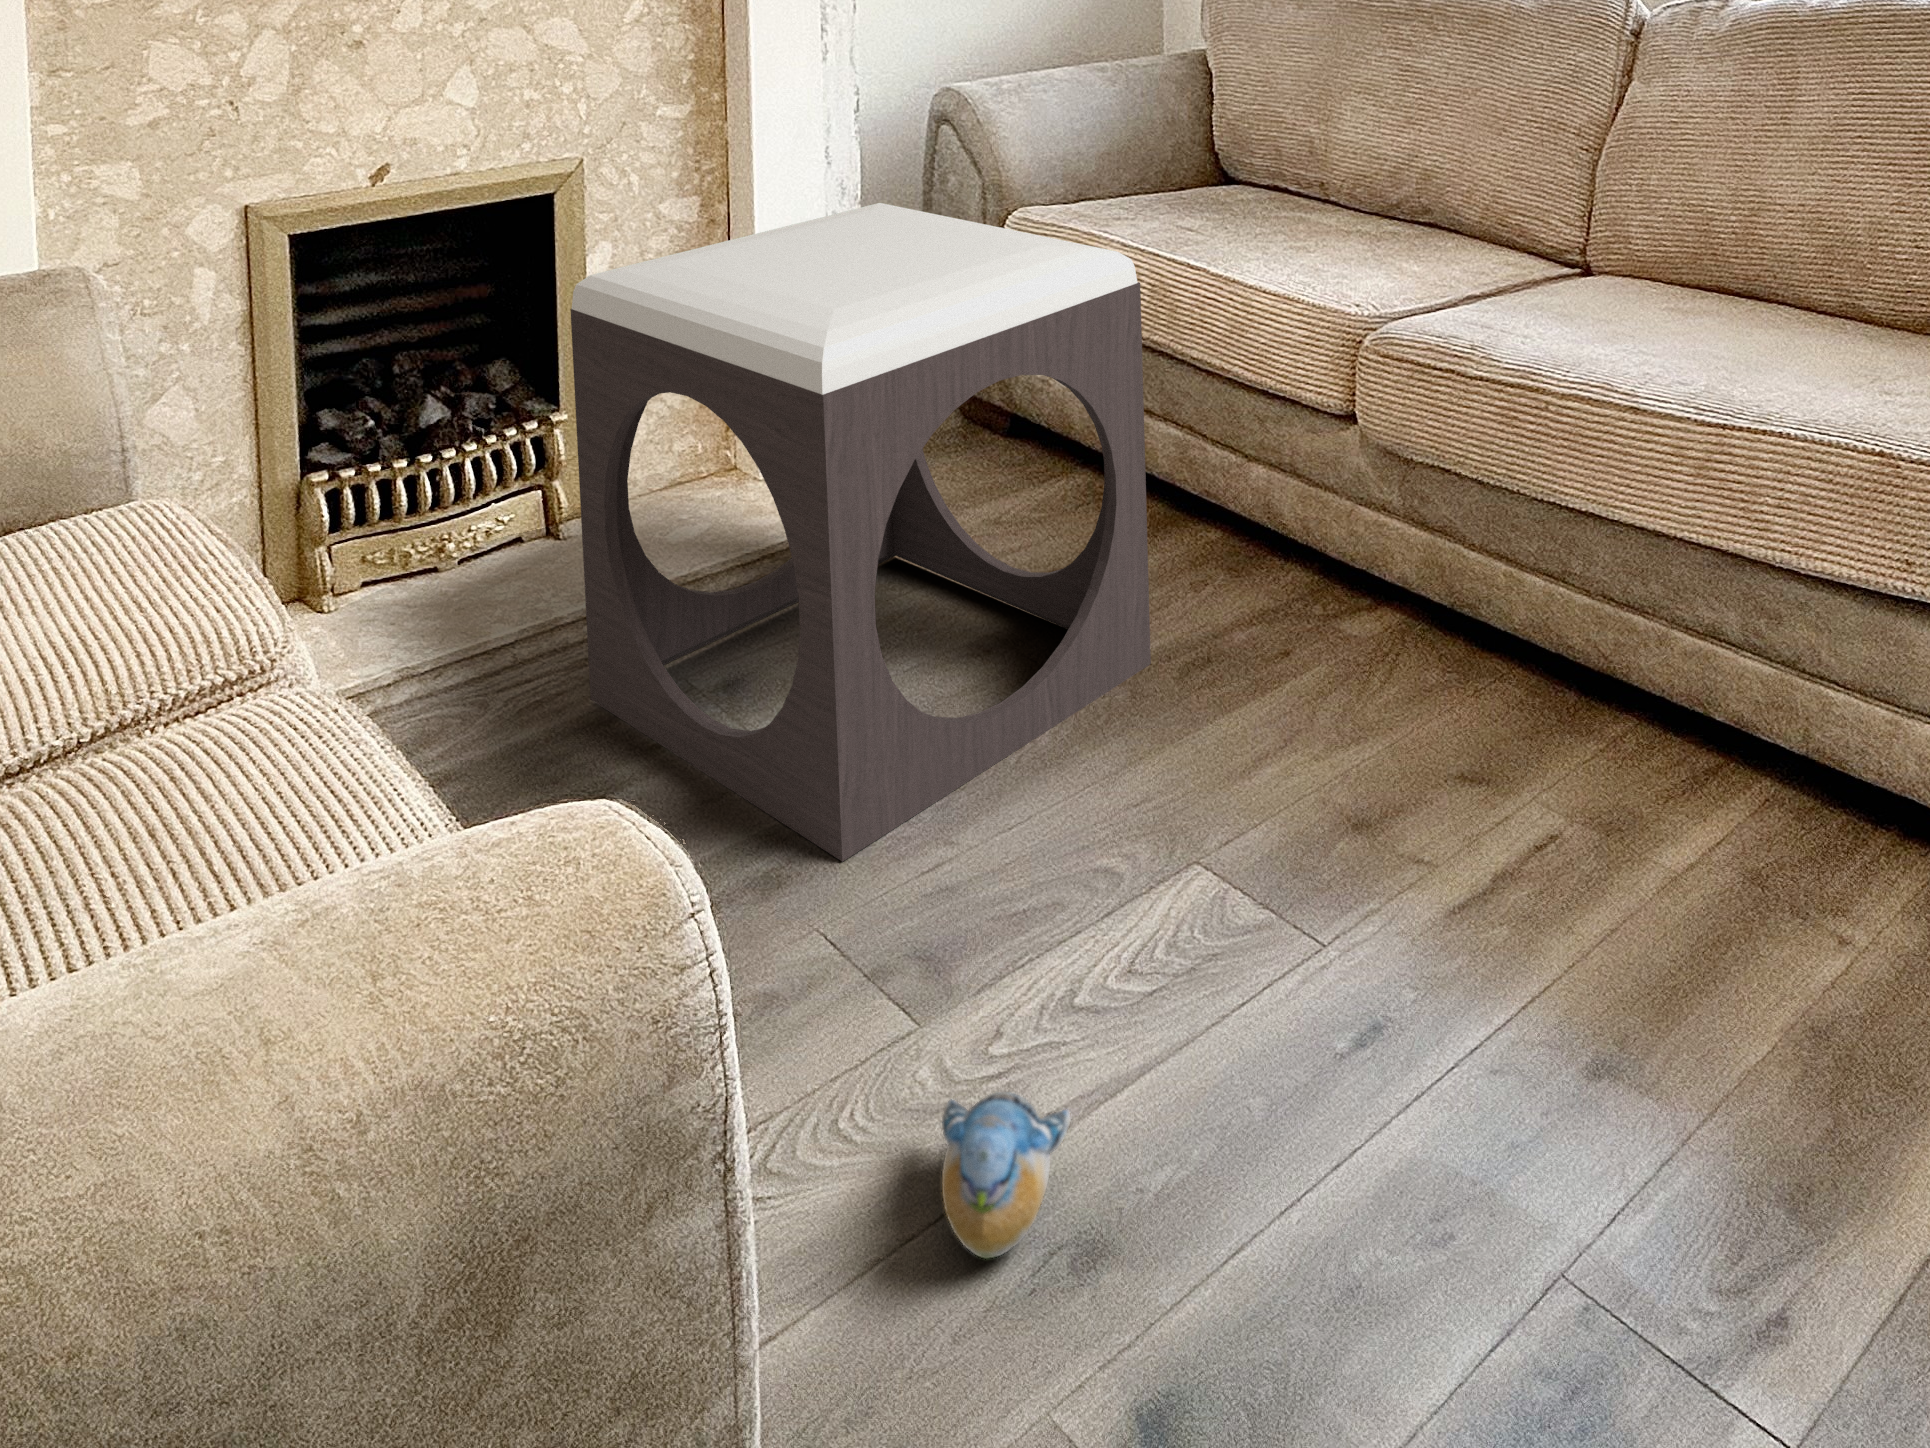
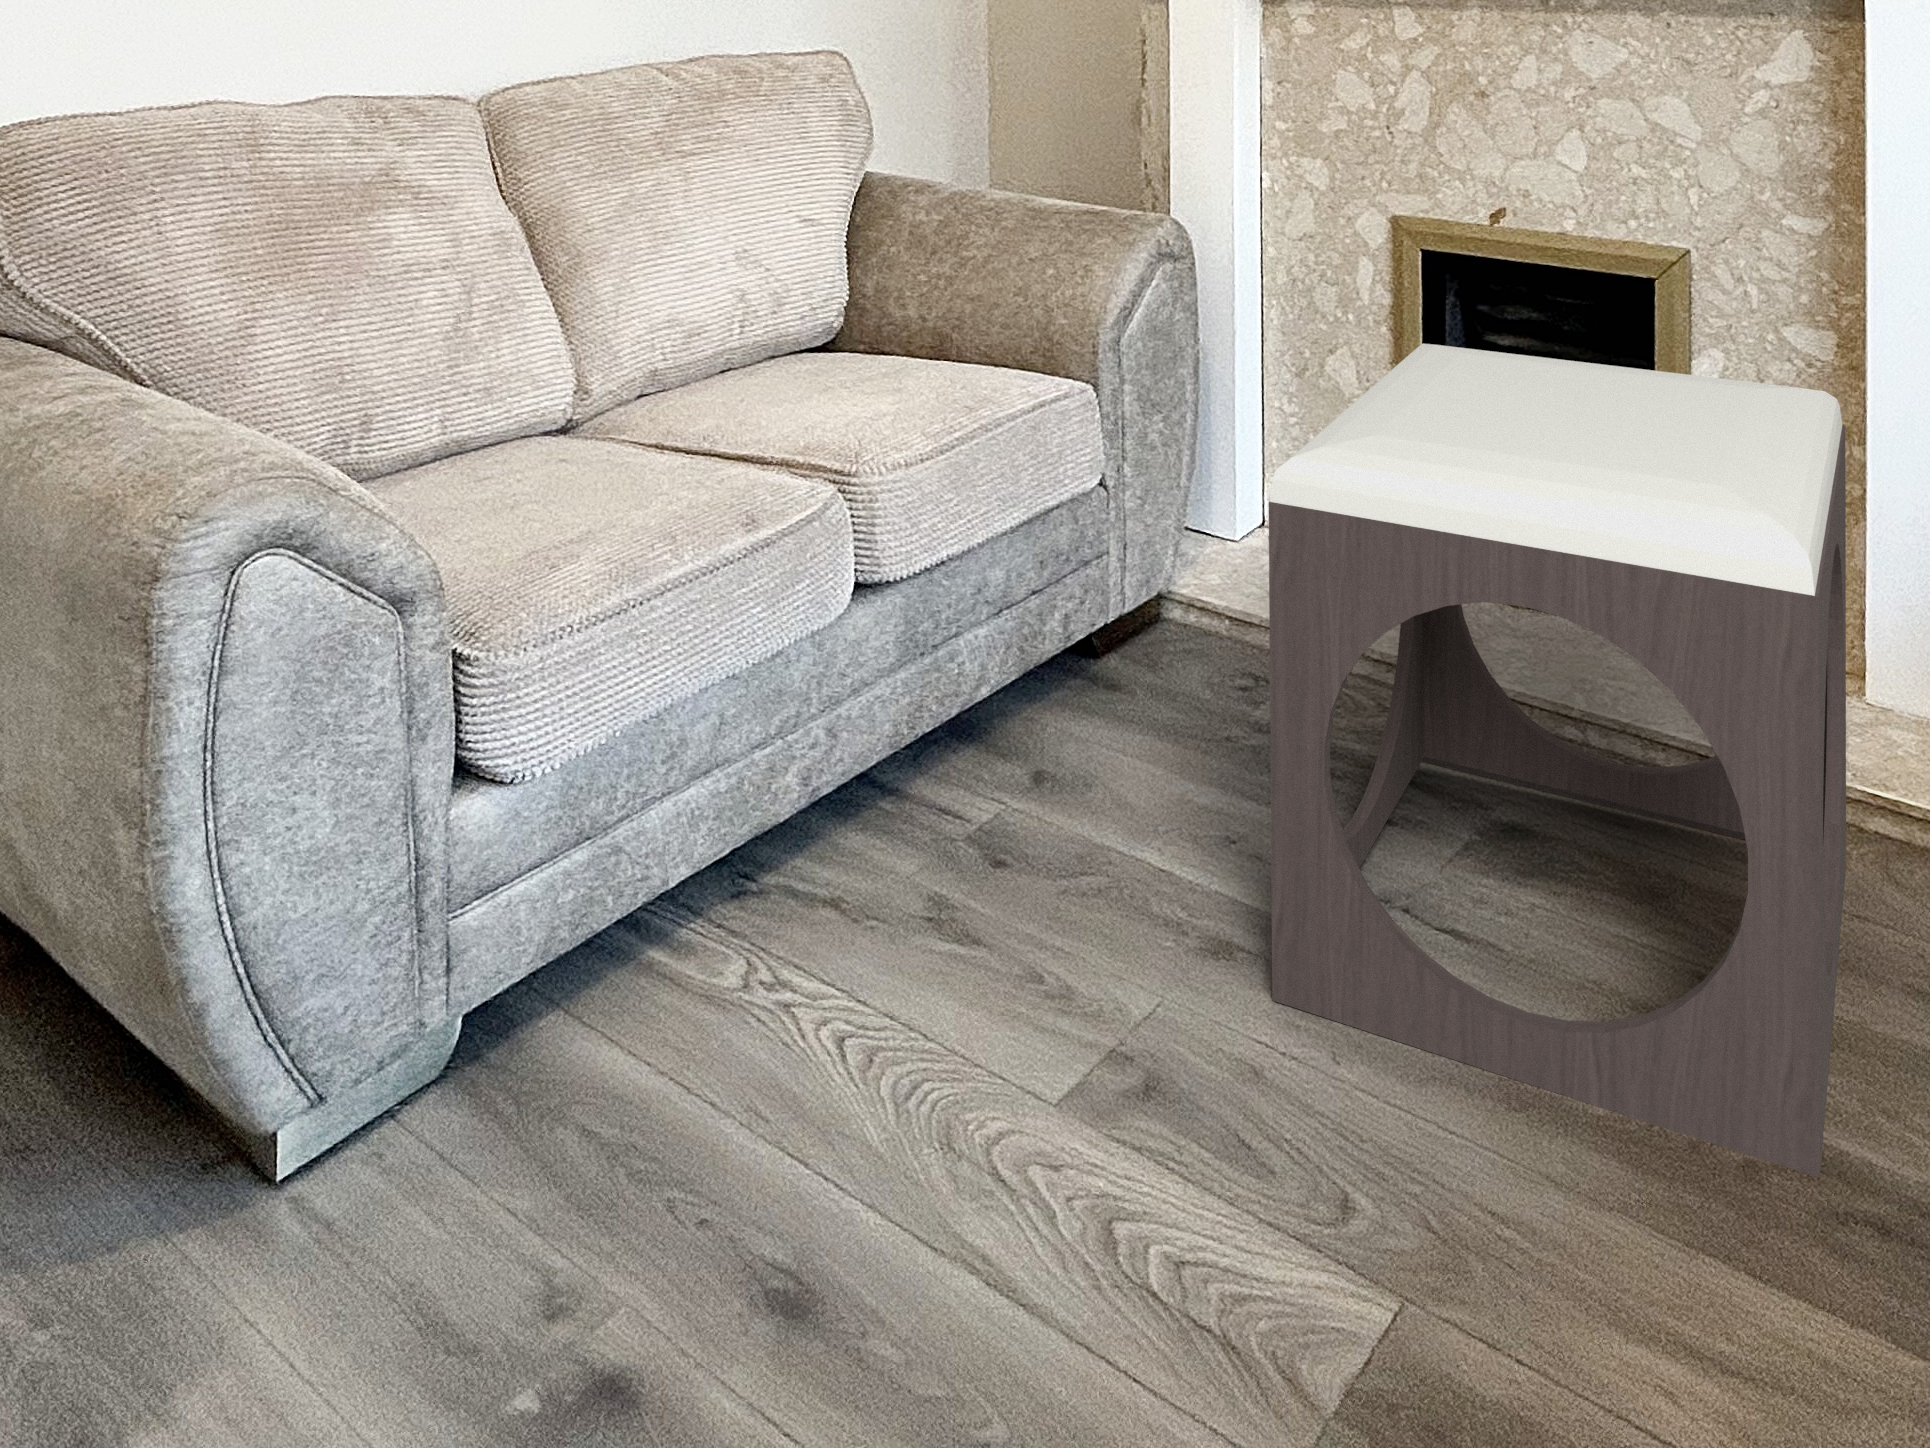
plush toy: present [942,1092,1071,1258] -> none [752,1123,951,1272]

